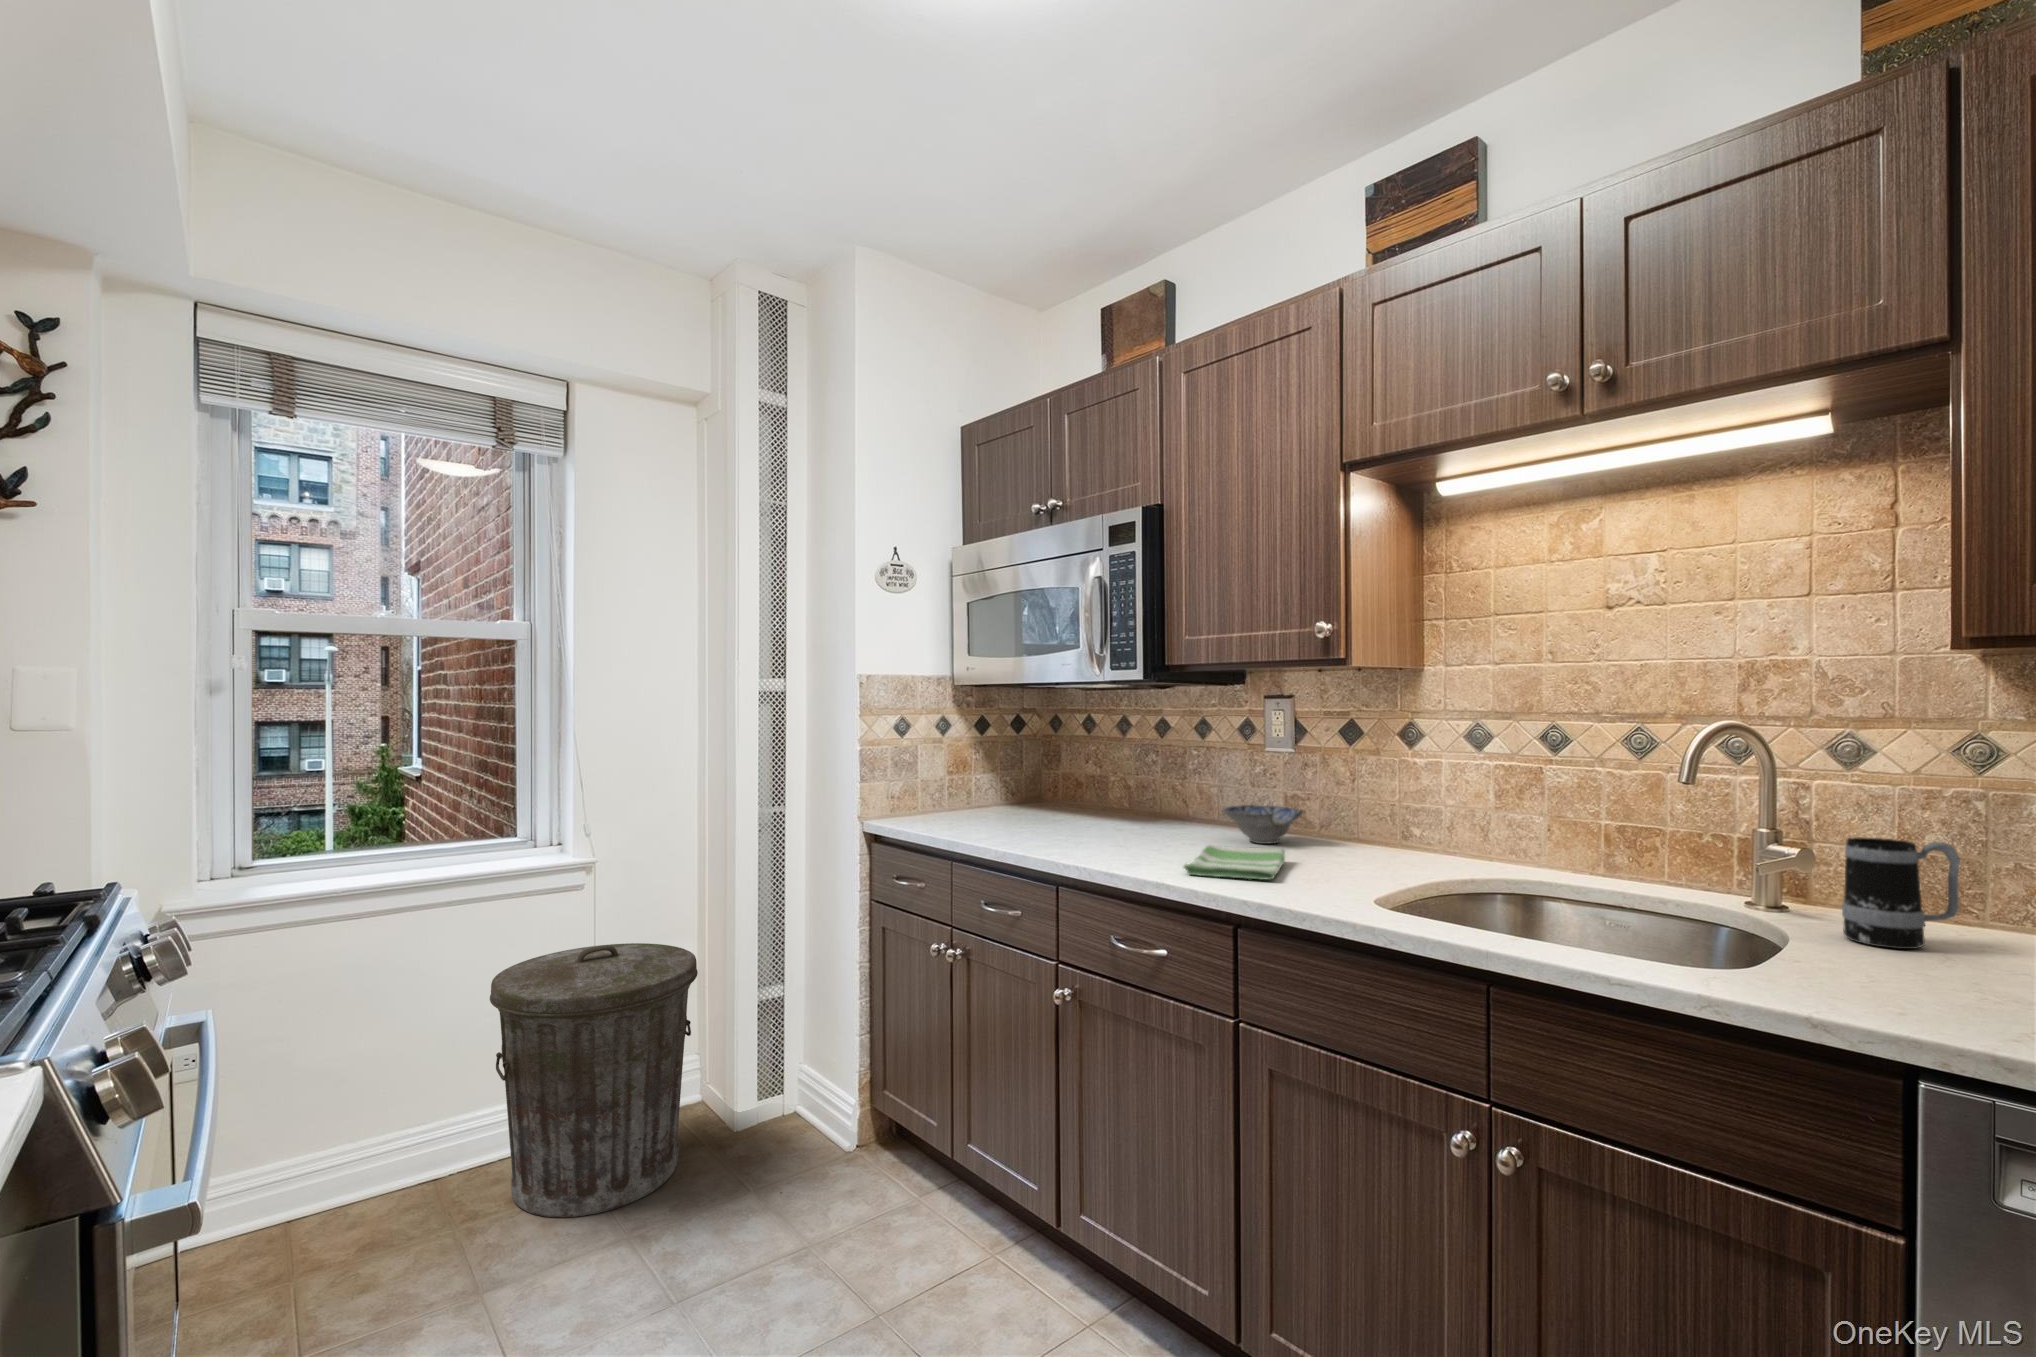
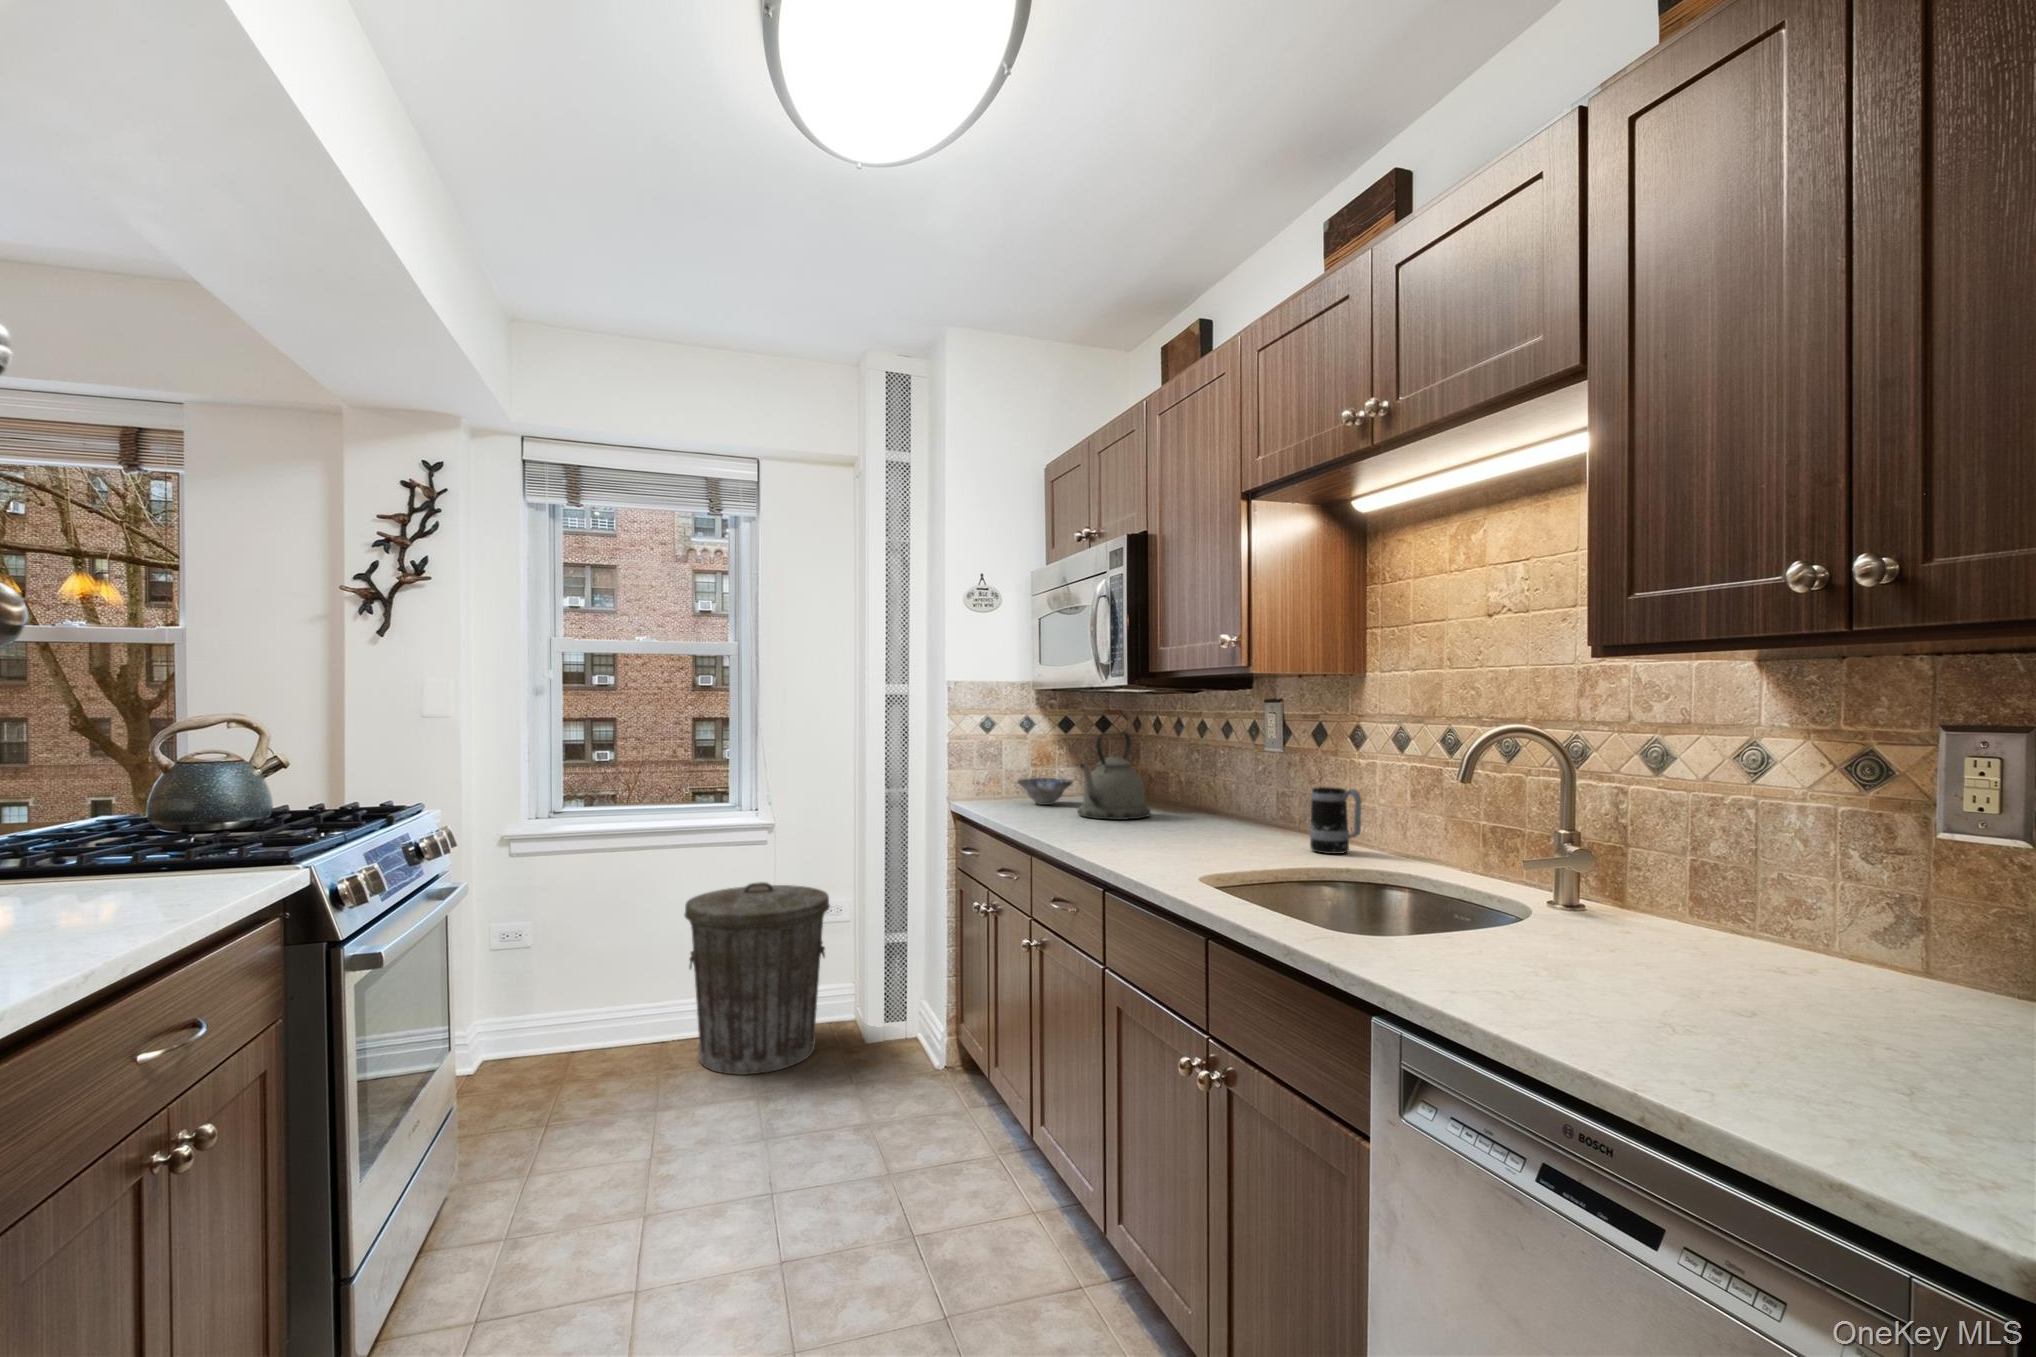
kettle: none [1056,734,1140,836] -> present [1078,732,1151,820]
ceramic bowl: present [1224,805,1303,844] -> present [1017,778,1073,805]
mug: present [1842,837,1960,949] -> present [1310,787,1362,854]
dish towel: present [1183,845,1285,879] -> none [1096,827,1209,854]

